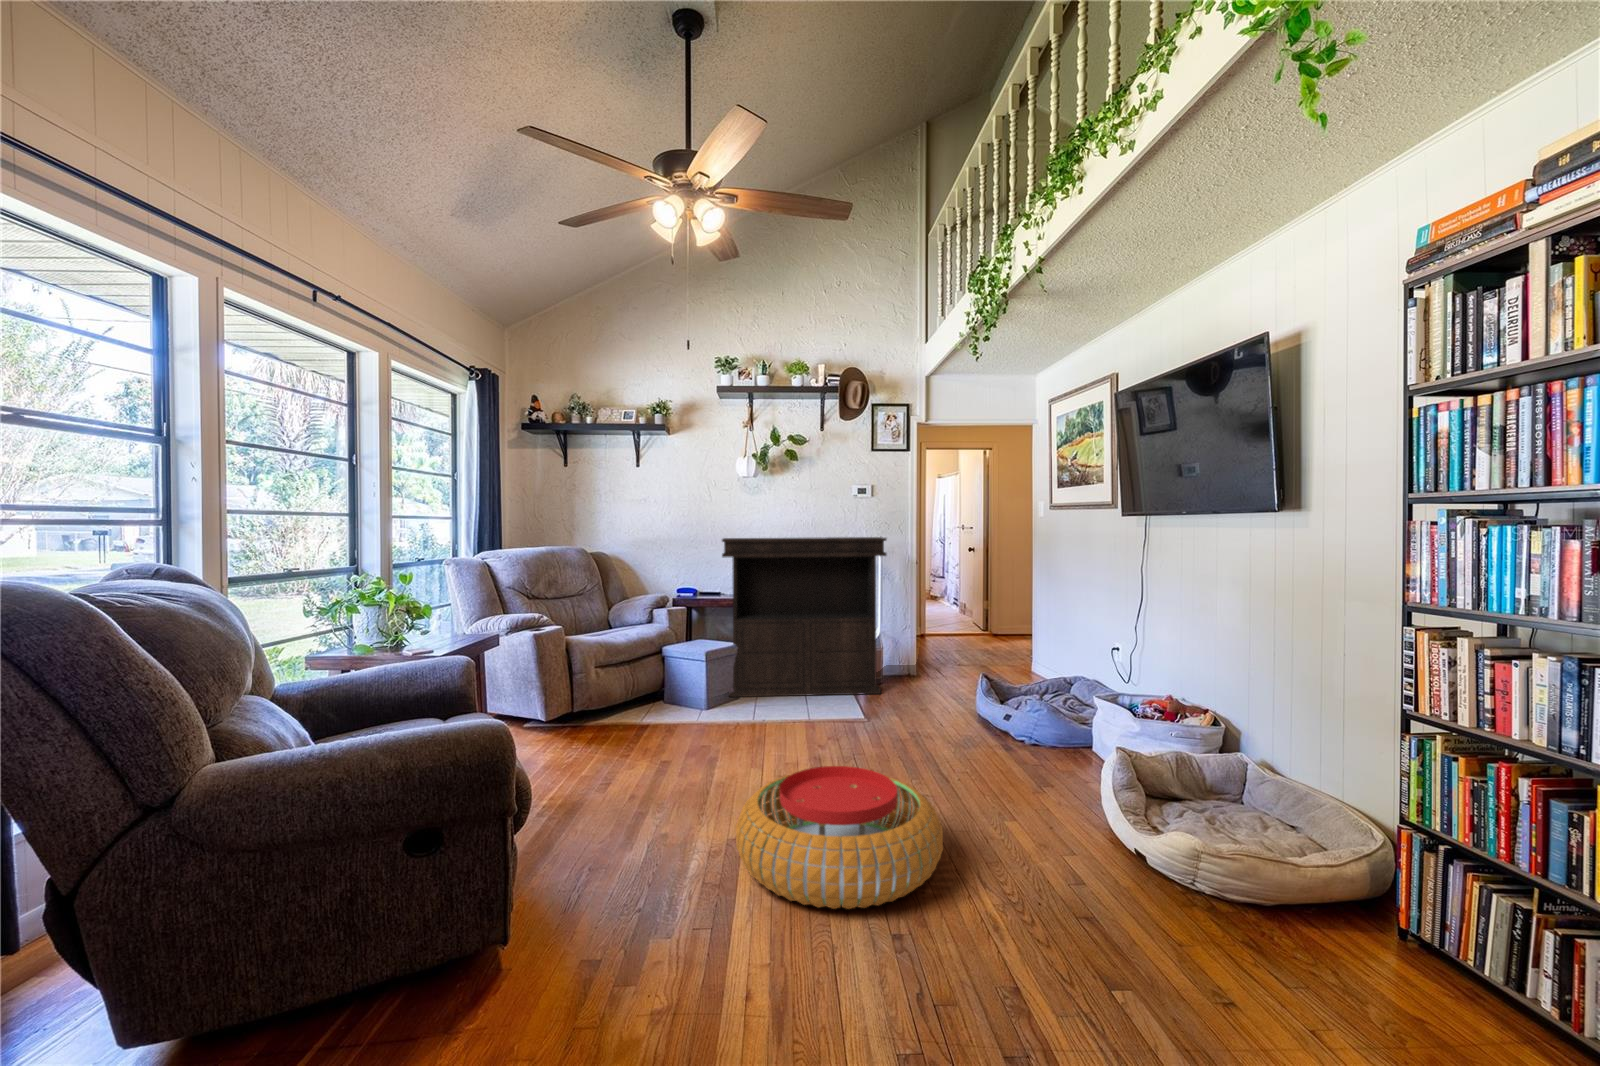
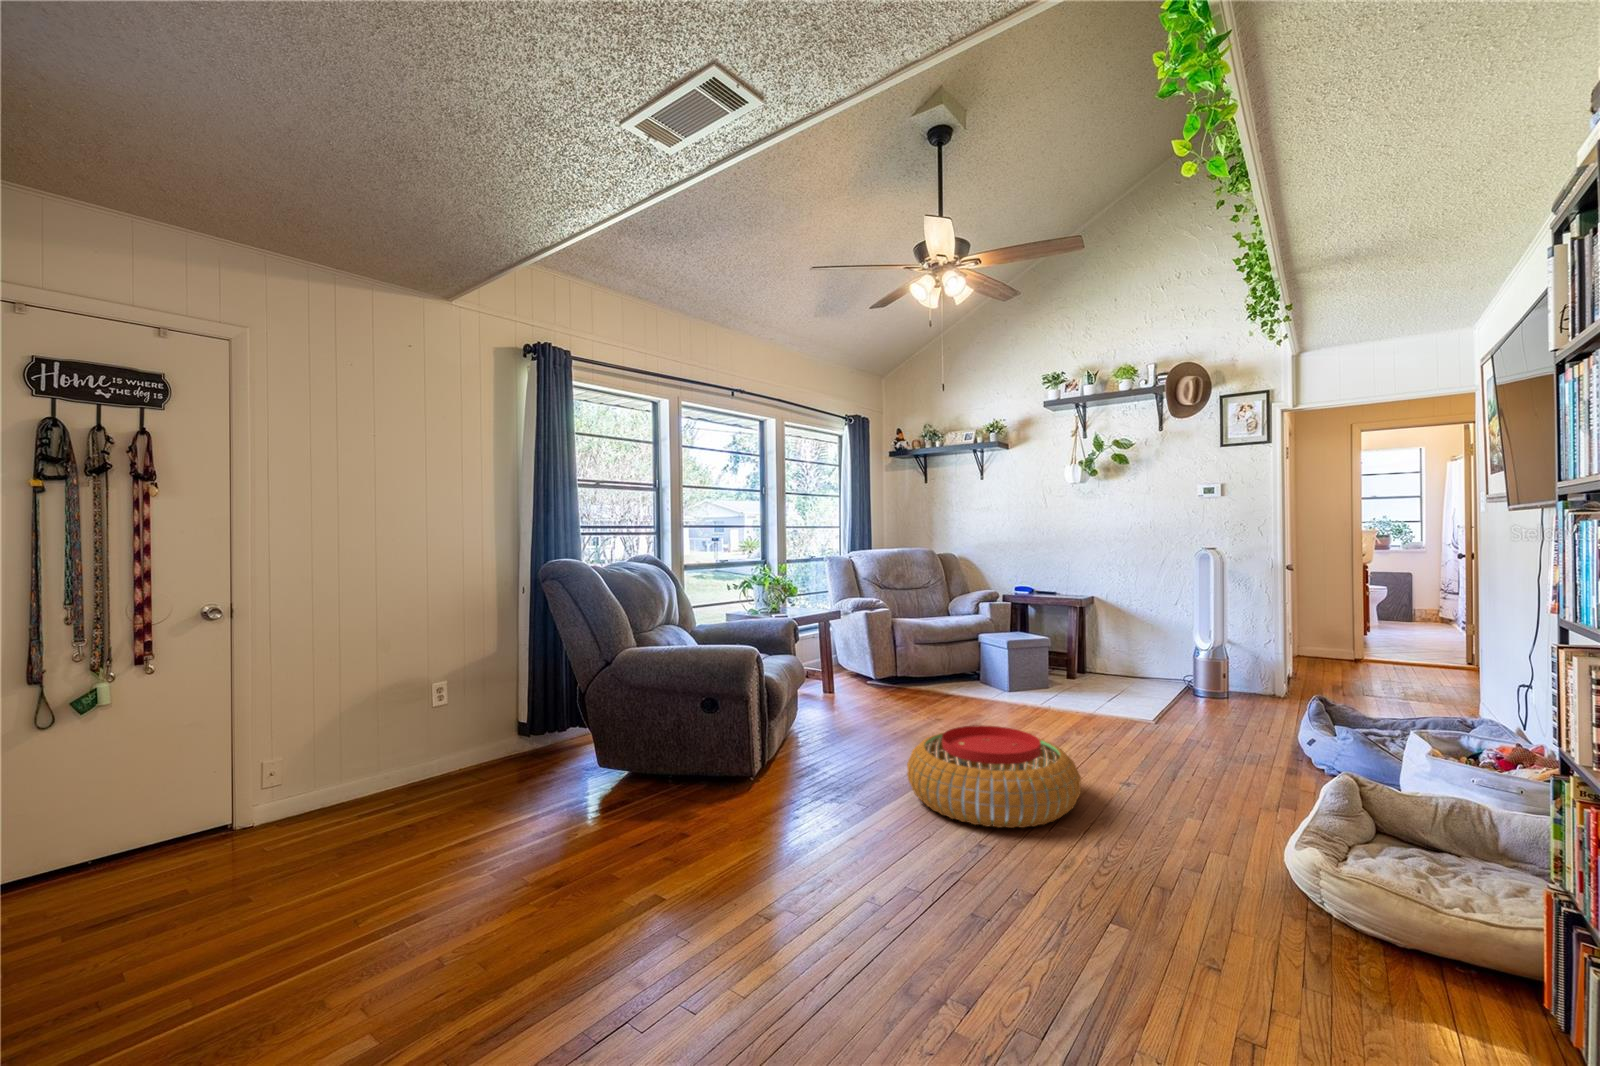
console table: present [722,537,887,697] -> none [1031,540,1214,707]

